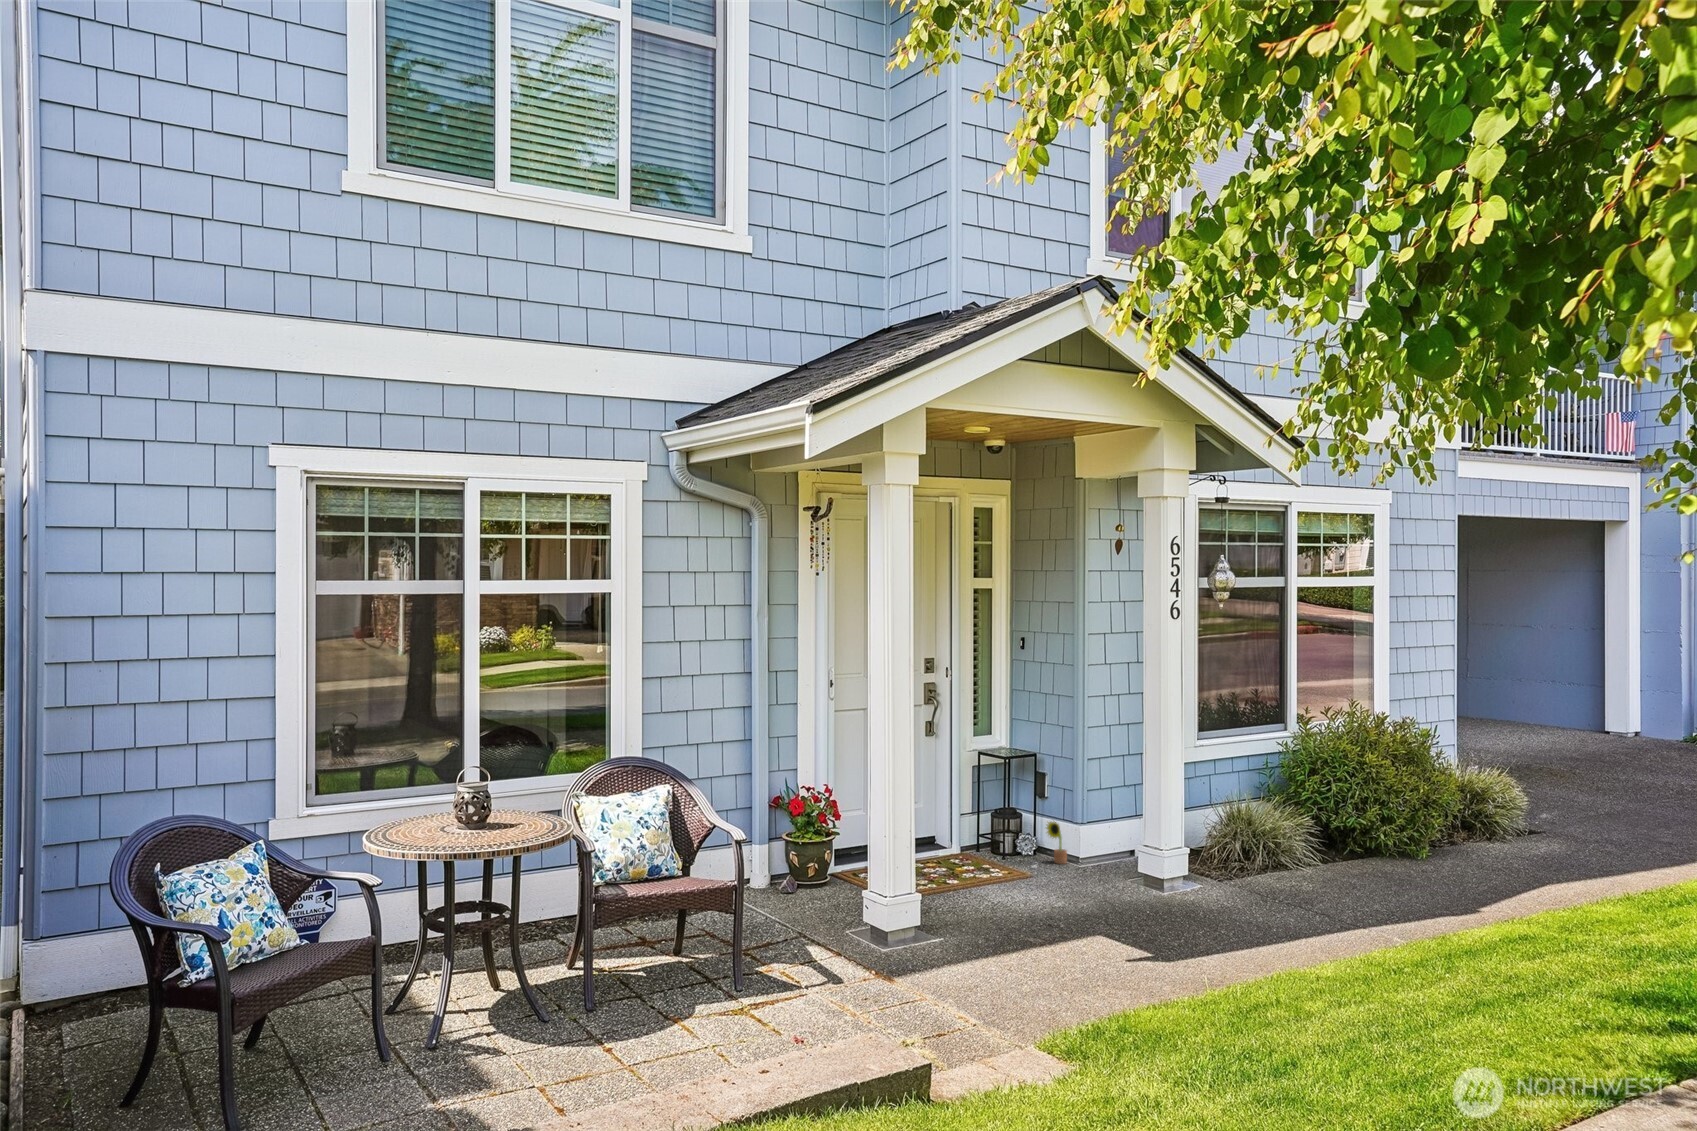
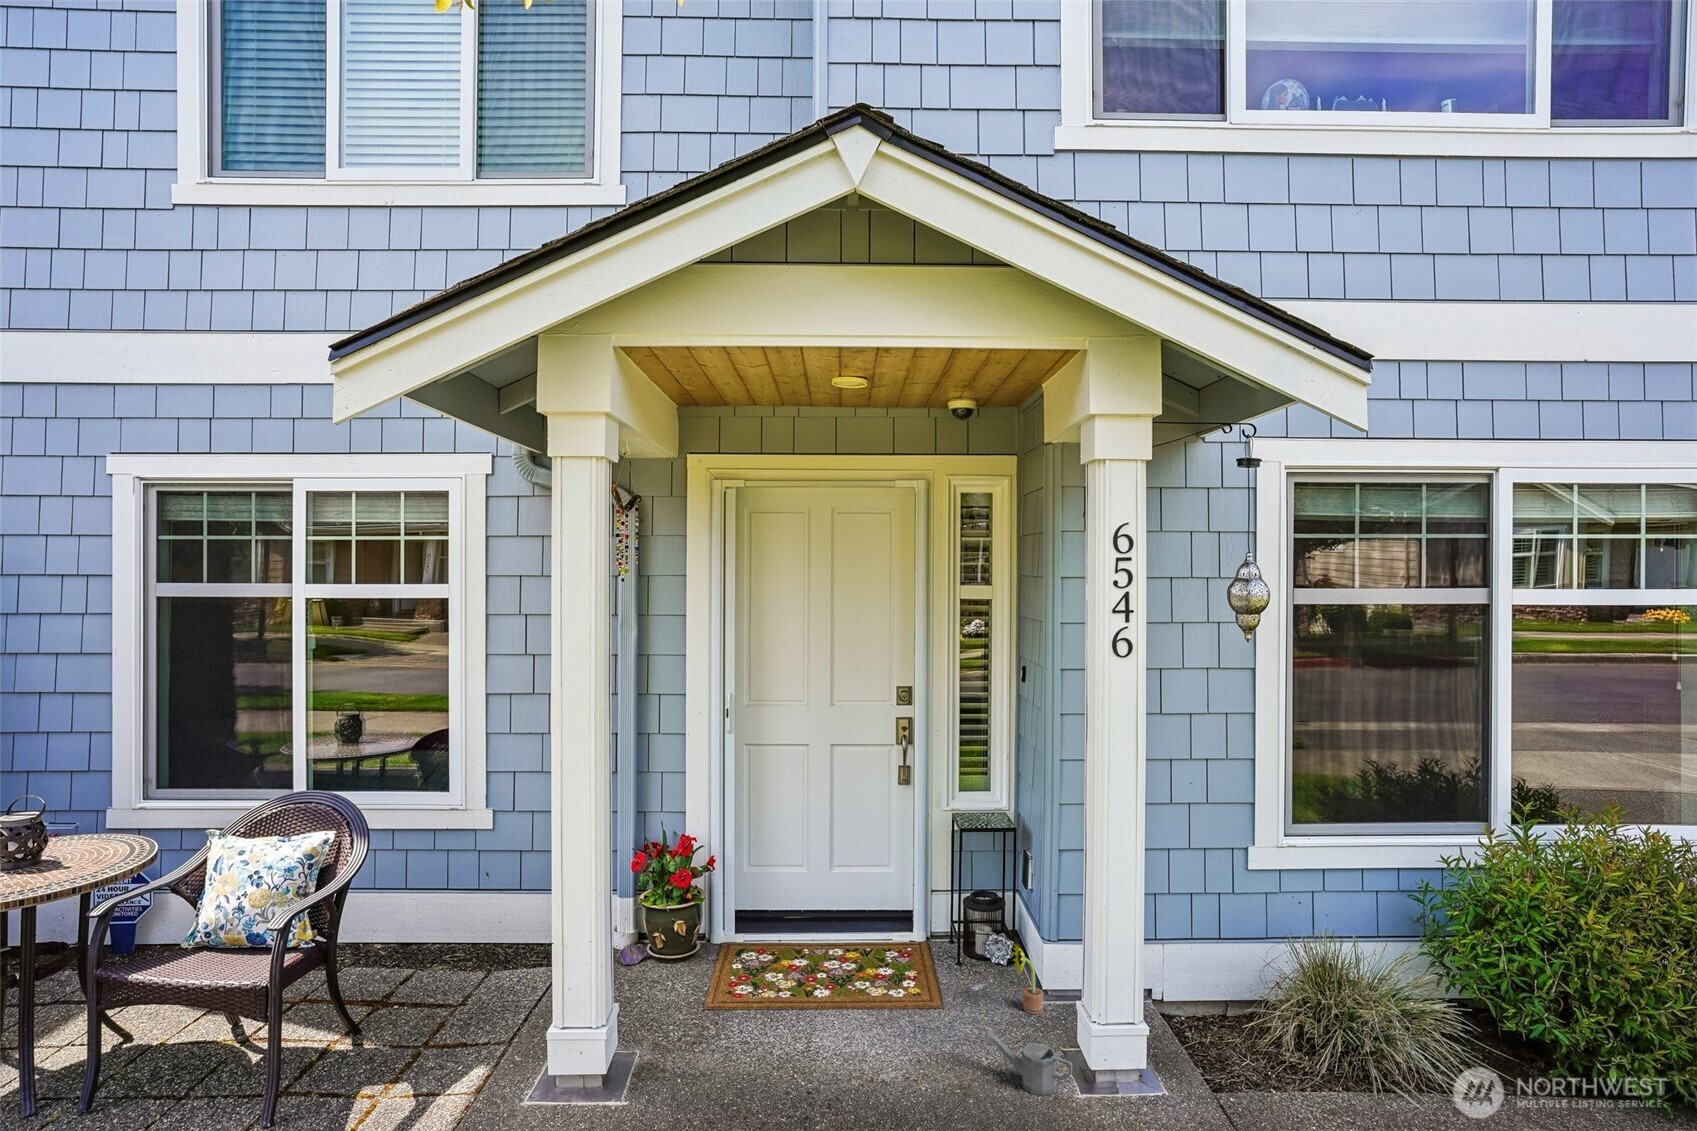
watering can: none [1082,861,1138,888] -> present [987,1030,1073,1095]

